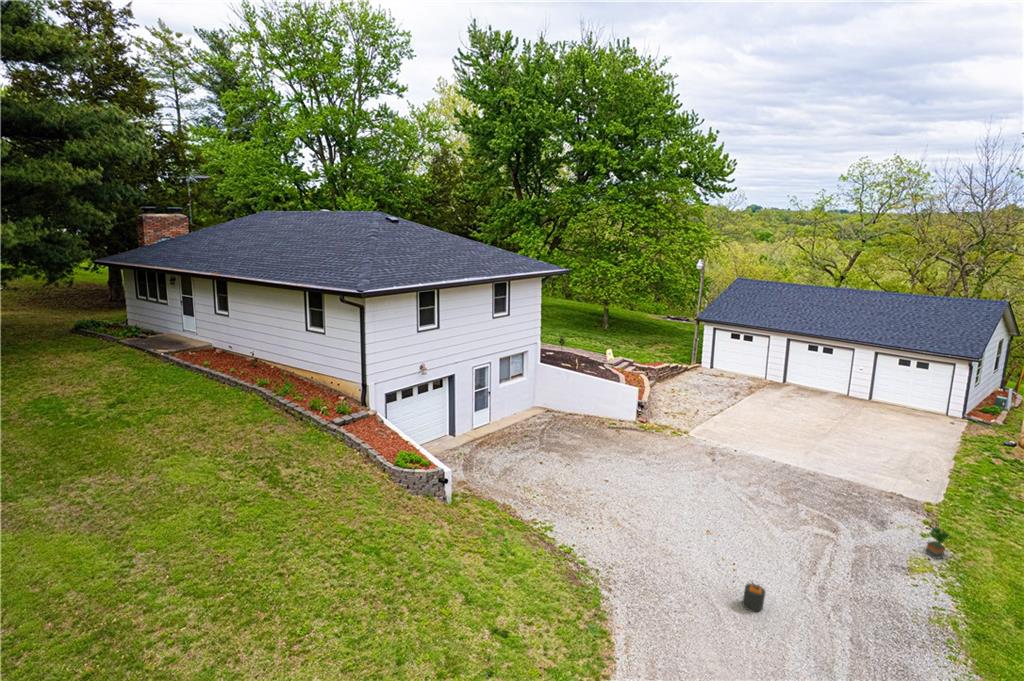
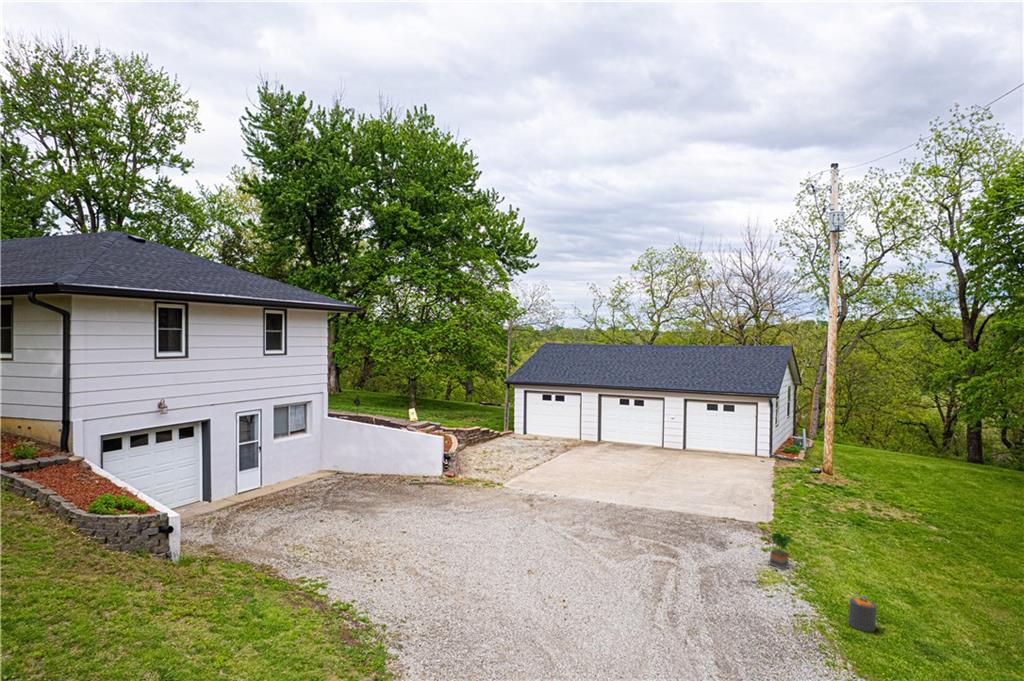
trash can: present [743,583,765,612] -> present [848,595,877,632]

